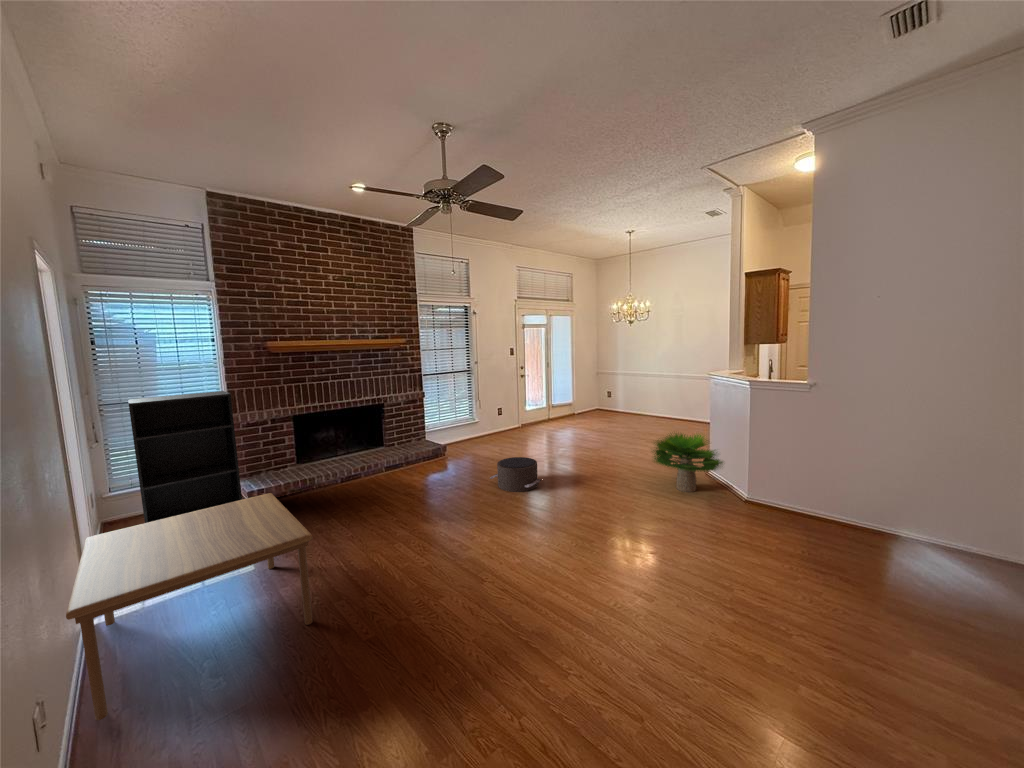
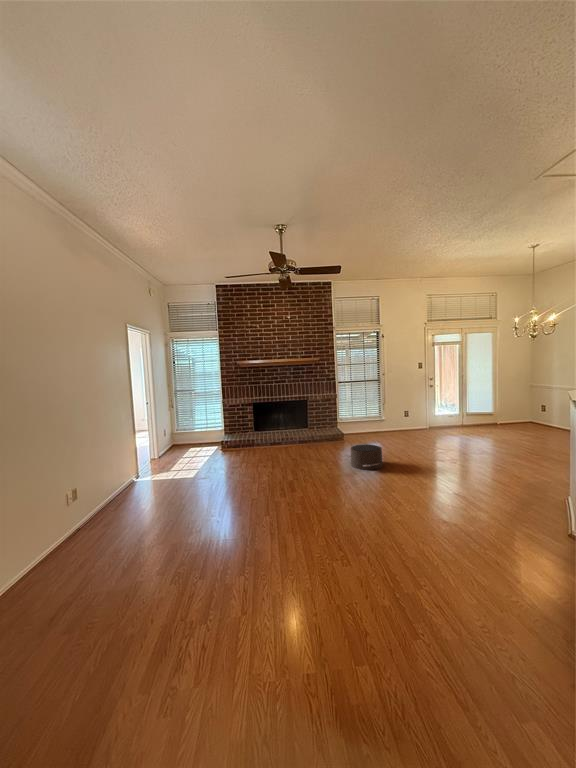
bookshelf: present [128,391,242,523] -> none [174,387,221,454]
potted plant: present [653,433,723,492] -> none [469,437,558,500]
coffee table: present [66,493,313,721] -> none [99,438,203,508]

